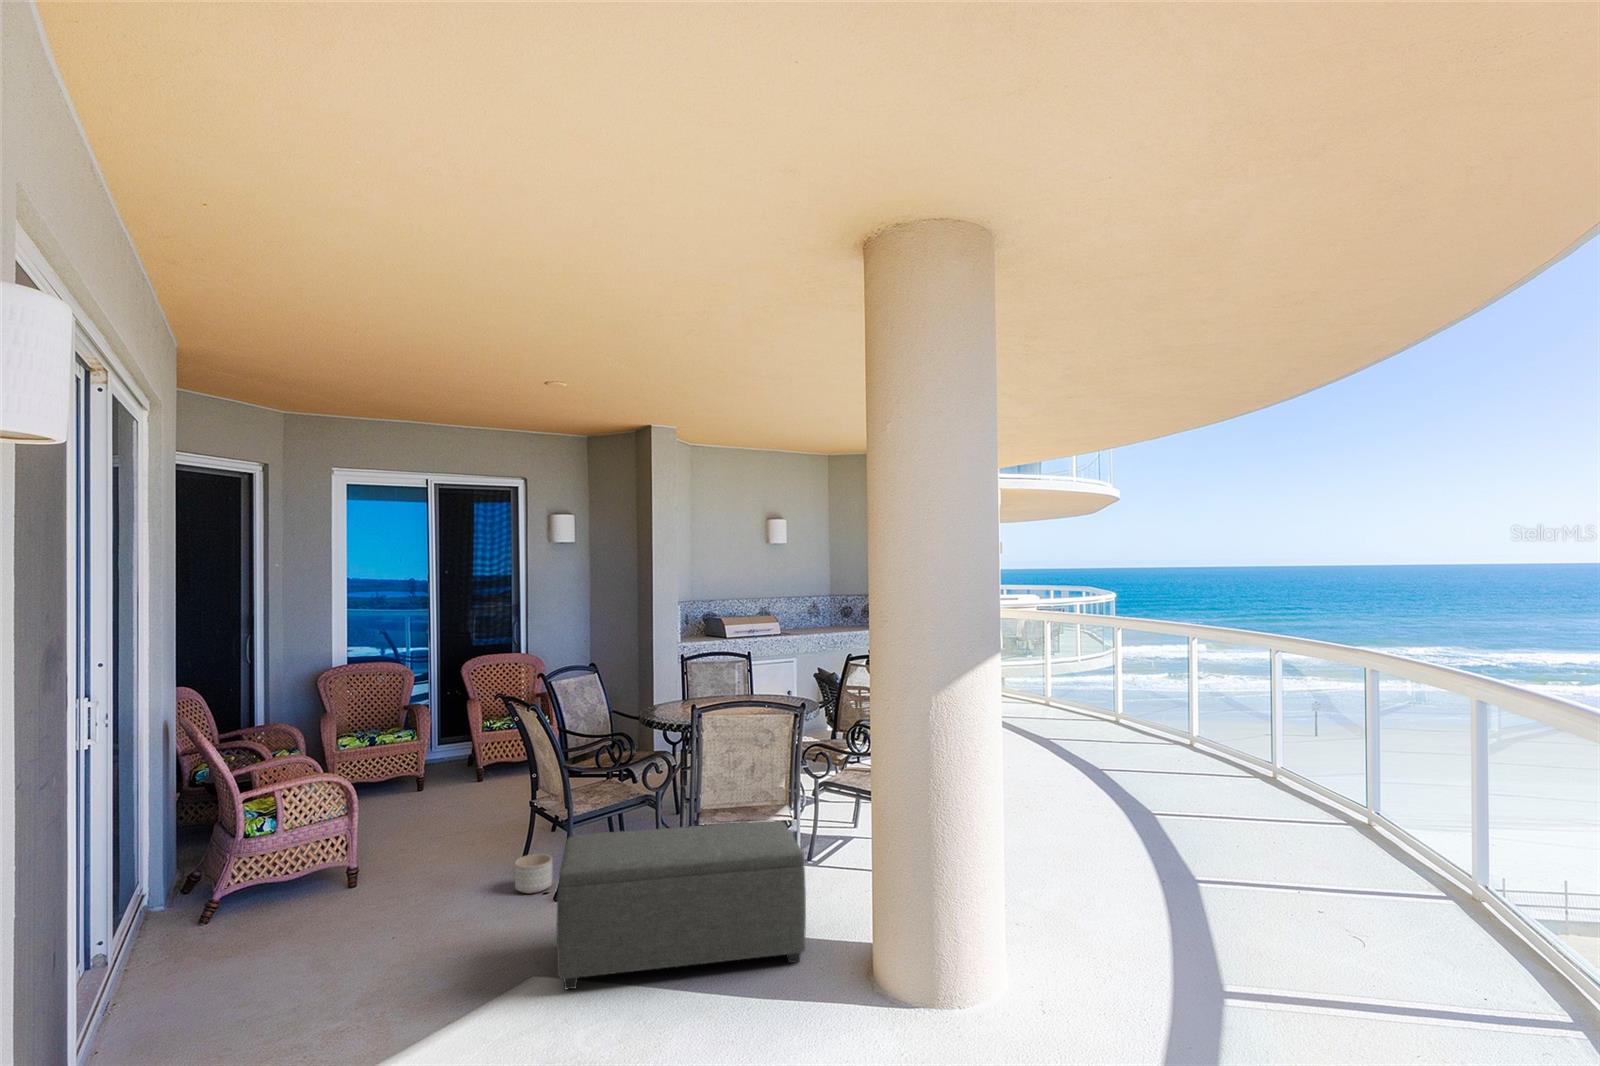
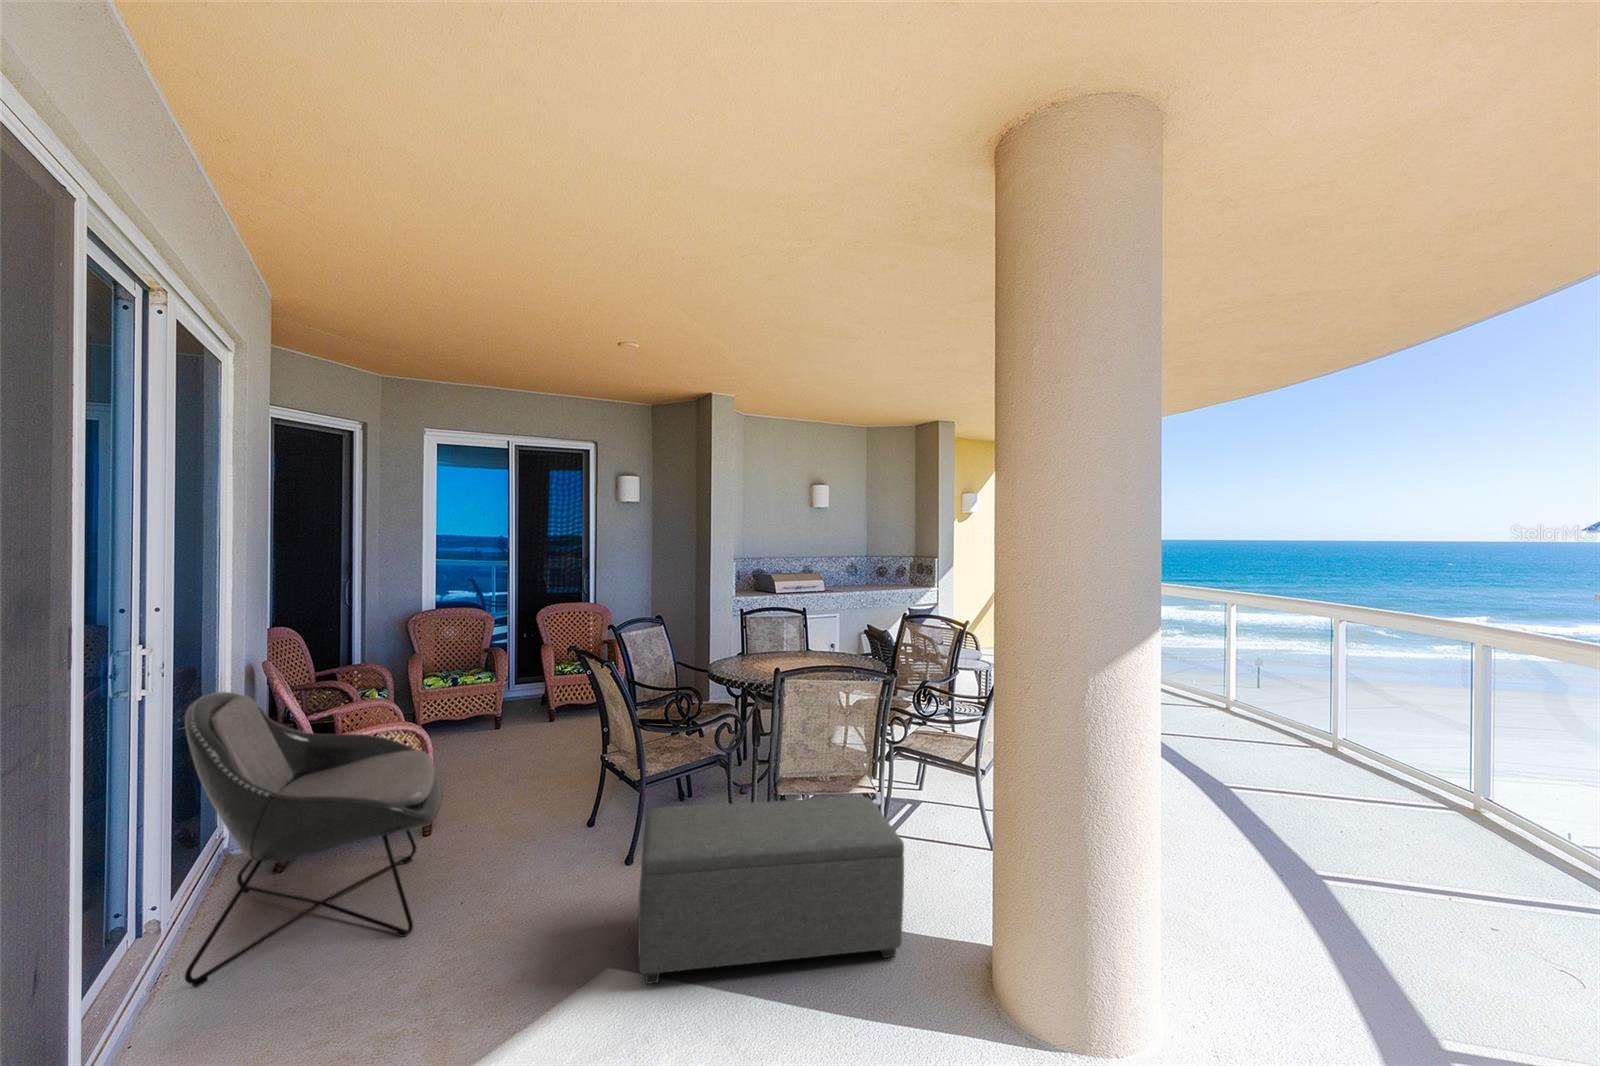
lounge chair: none [132,741,369,1009] -> present [185,692,442,987]
planter: present [515,854,552,894] -> none [589,810,626,851]

